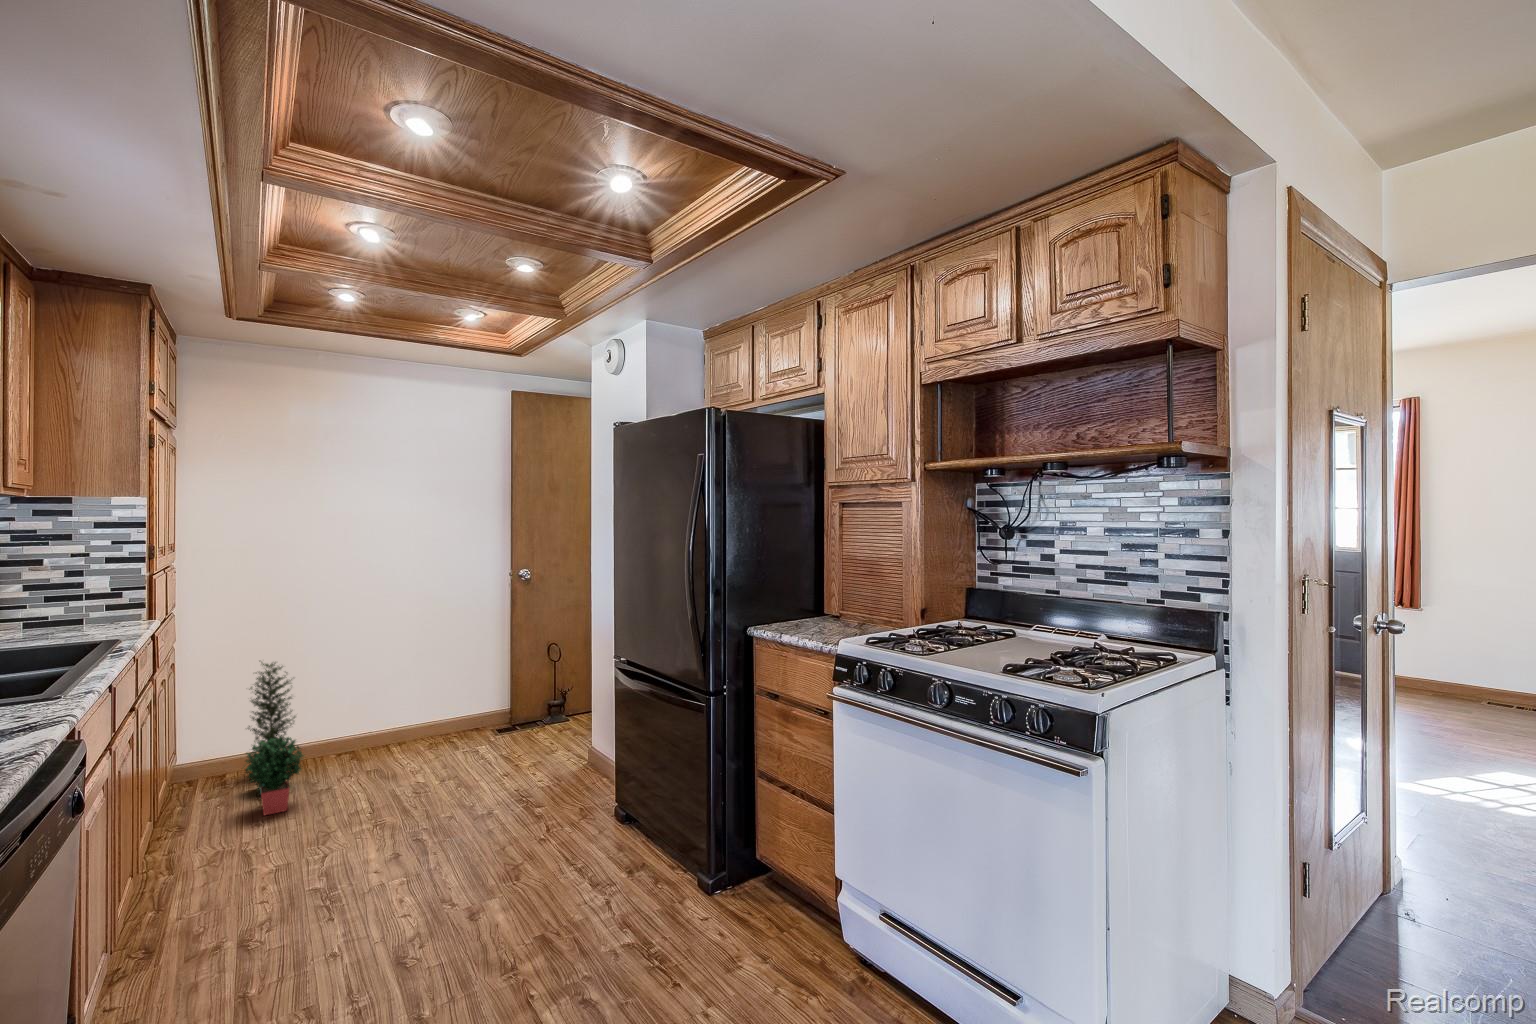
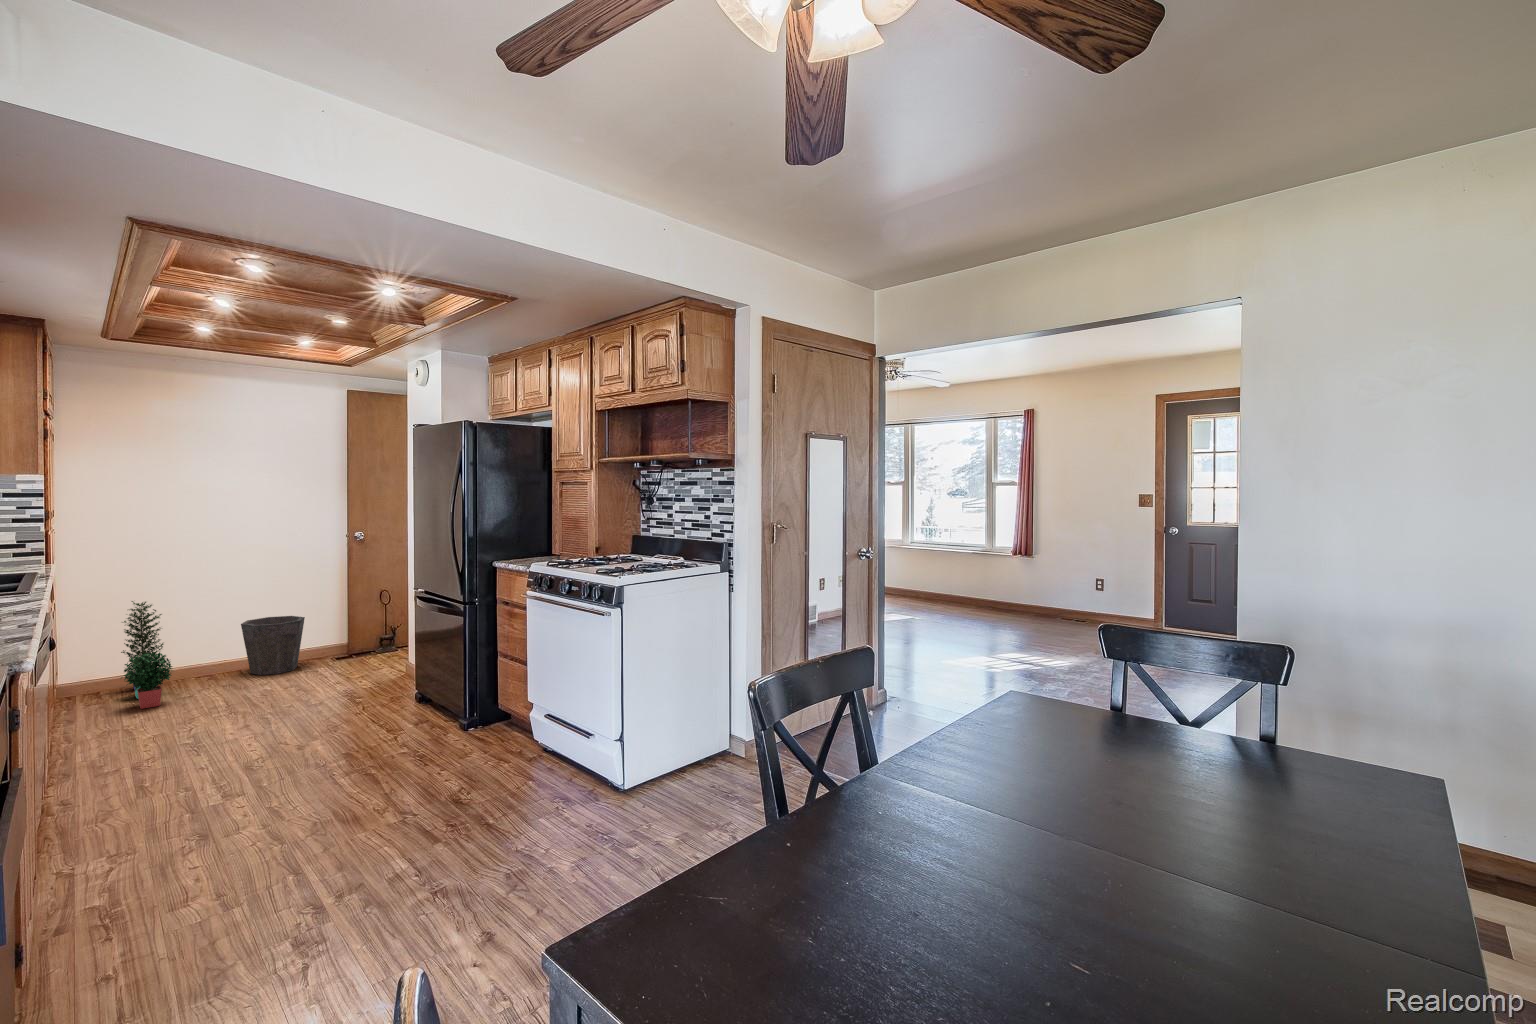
waste bin: none [386,677,461,759] -> present [241,616,305,675]

